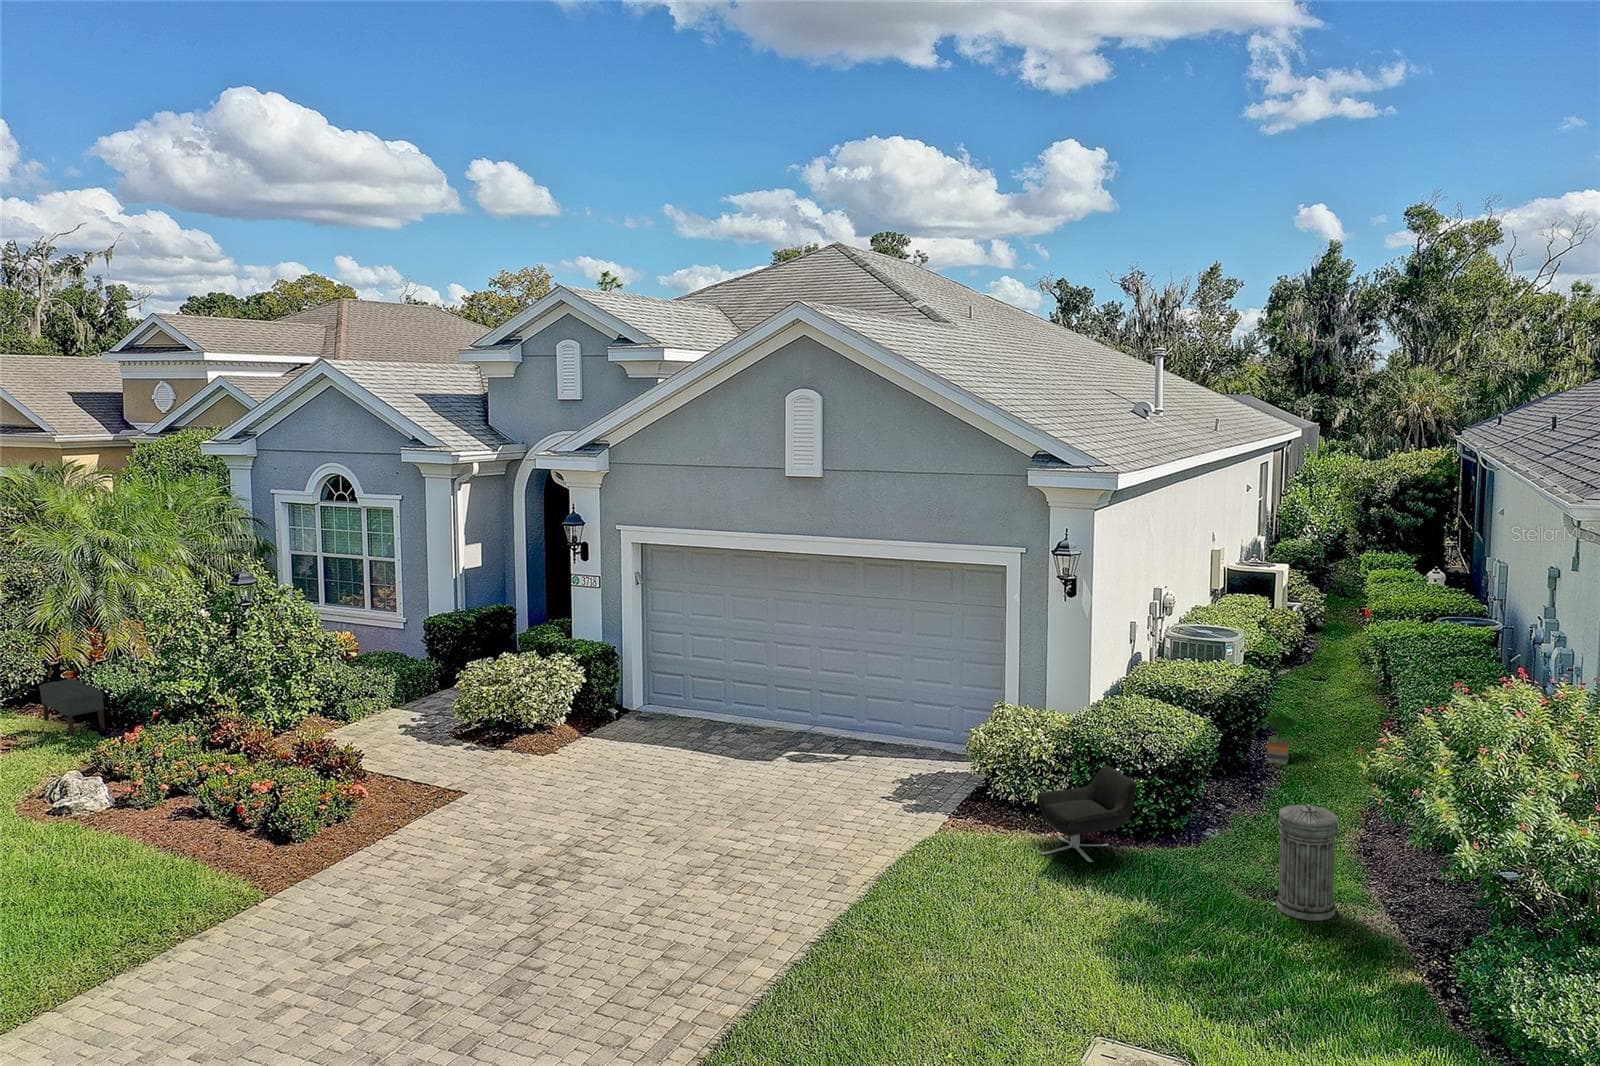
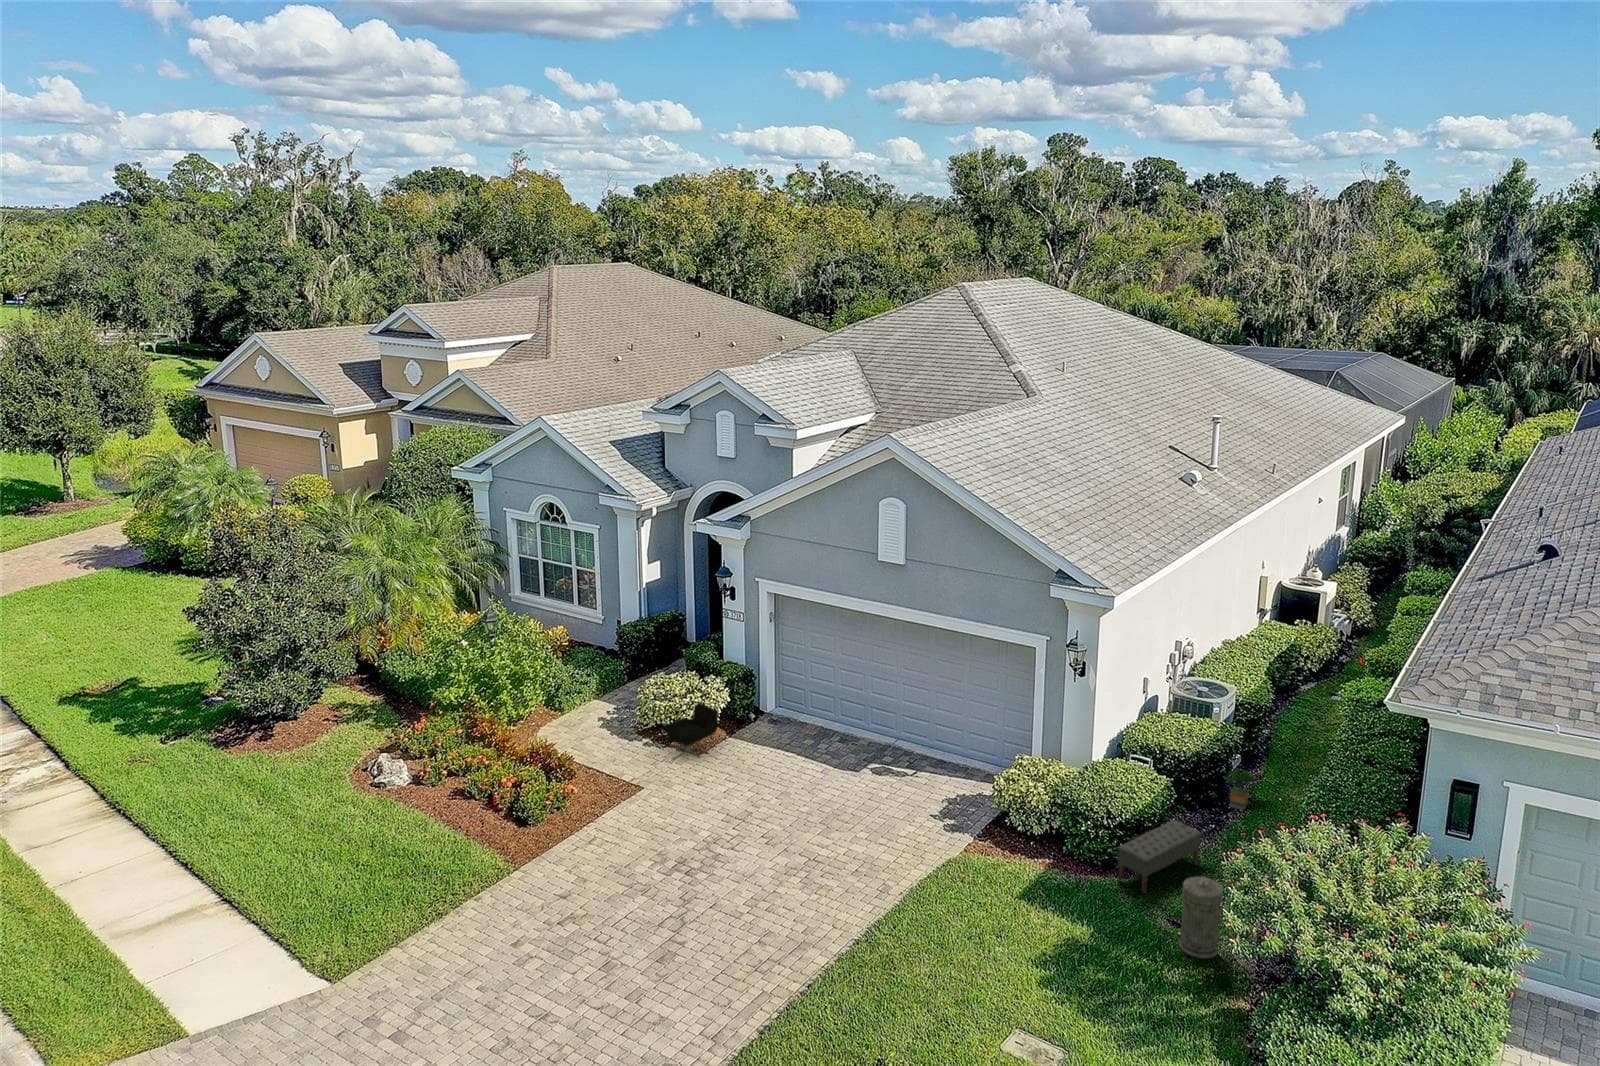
bench: present [39,679,105,735] -> present [1118,821,1201,894]
lounge chair: present [1037,766,1137,862] -> present [664,703,718,757]

